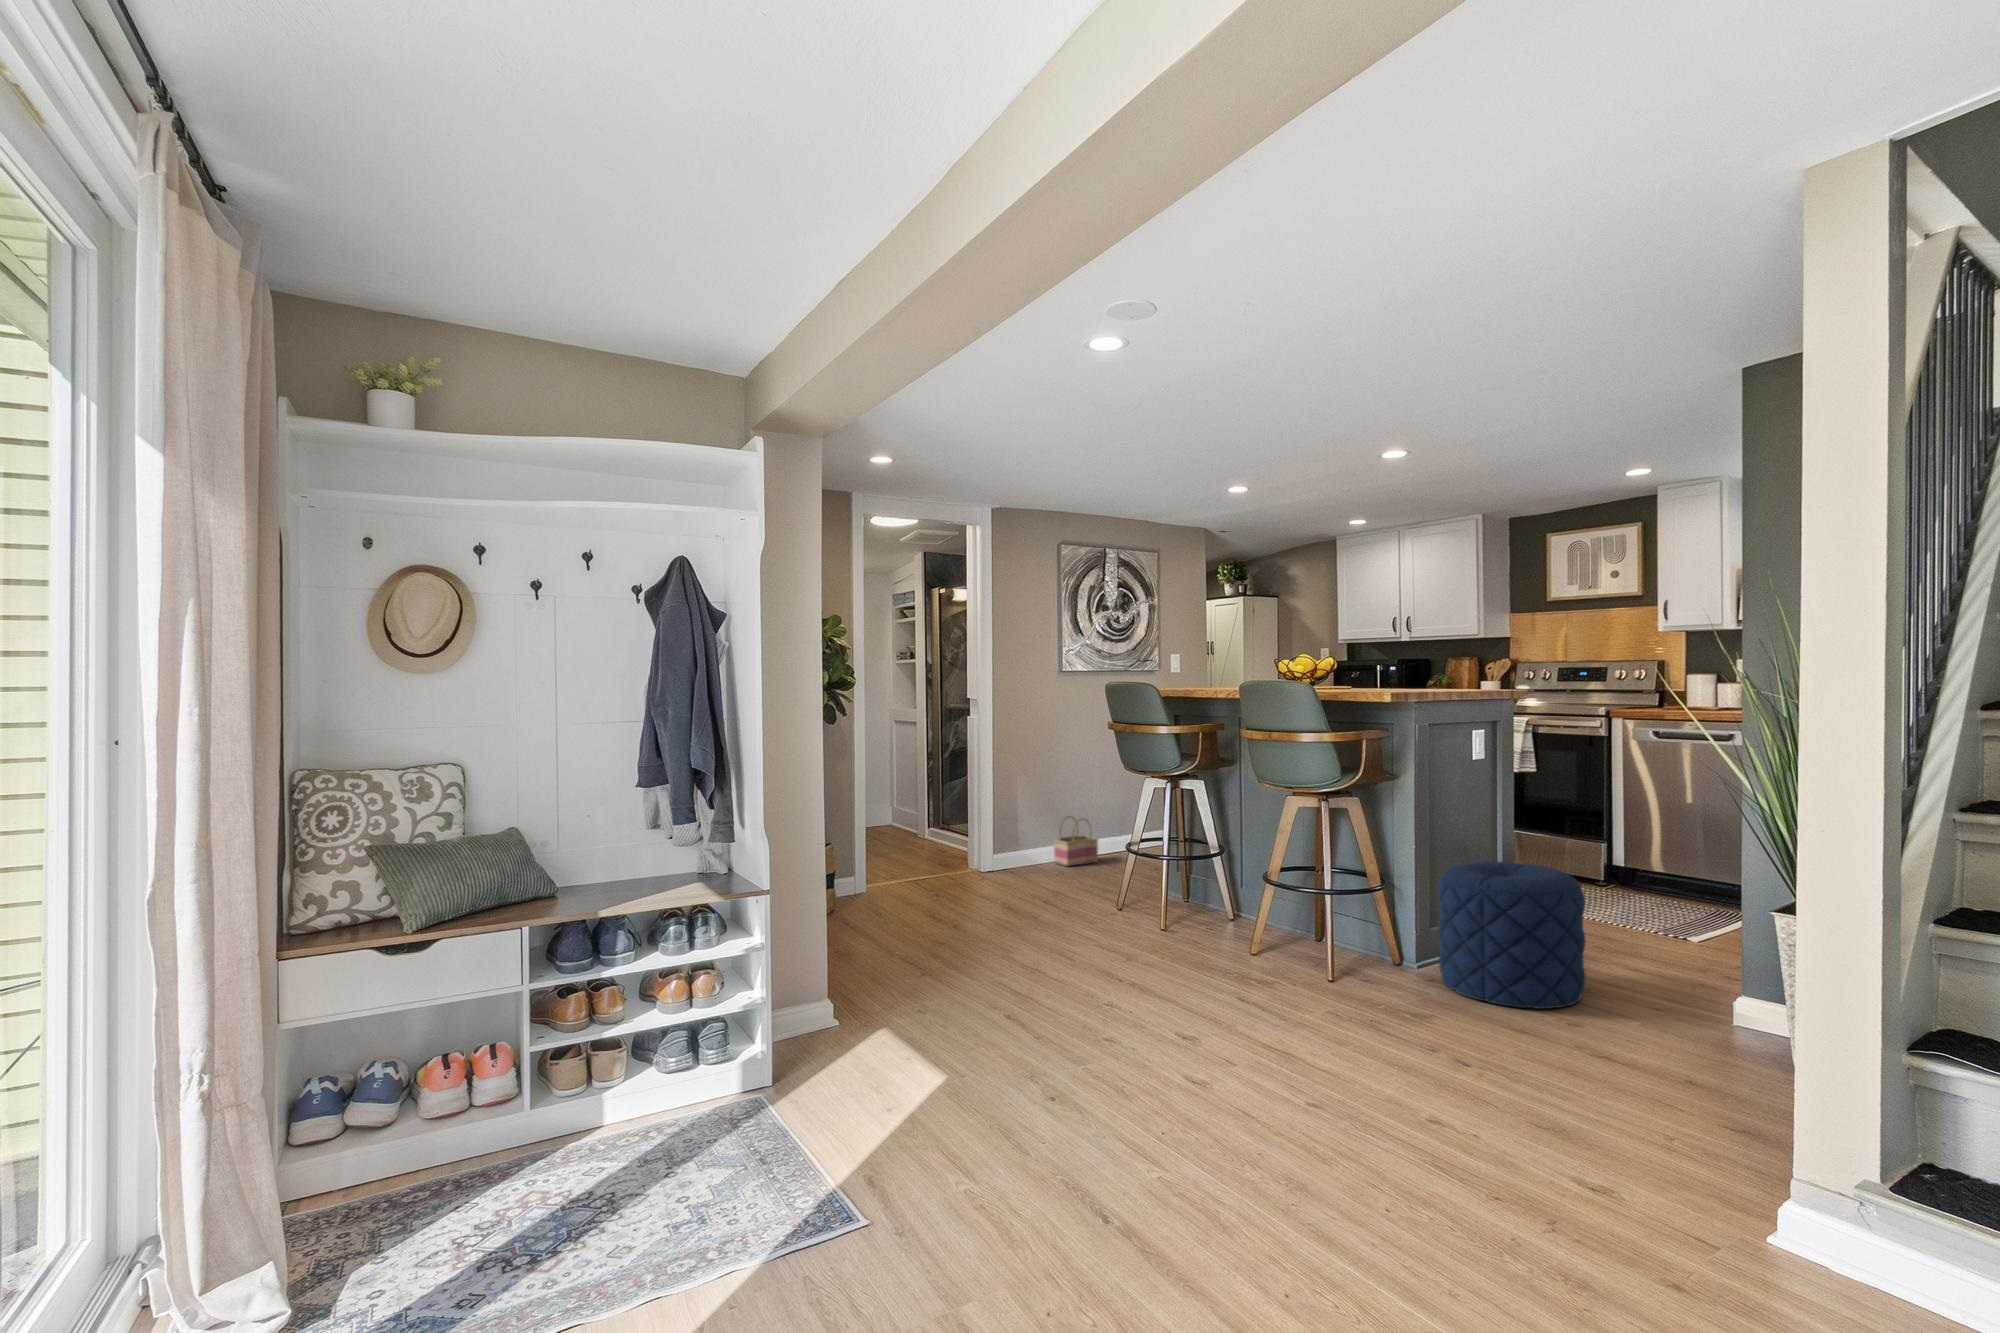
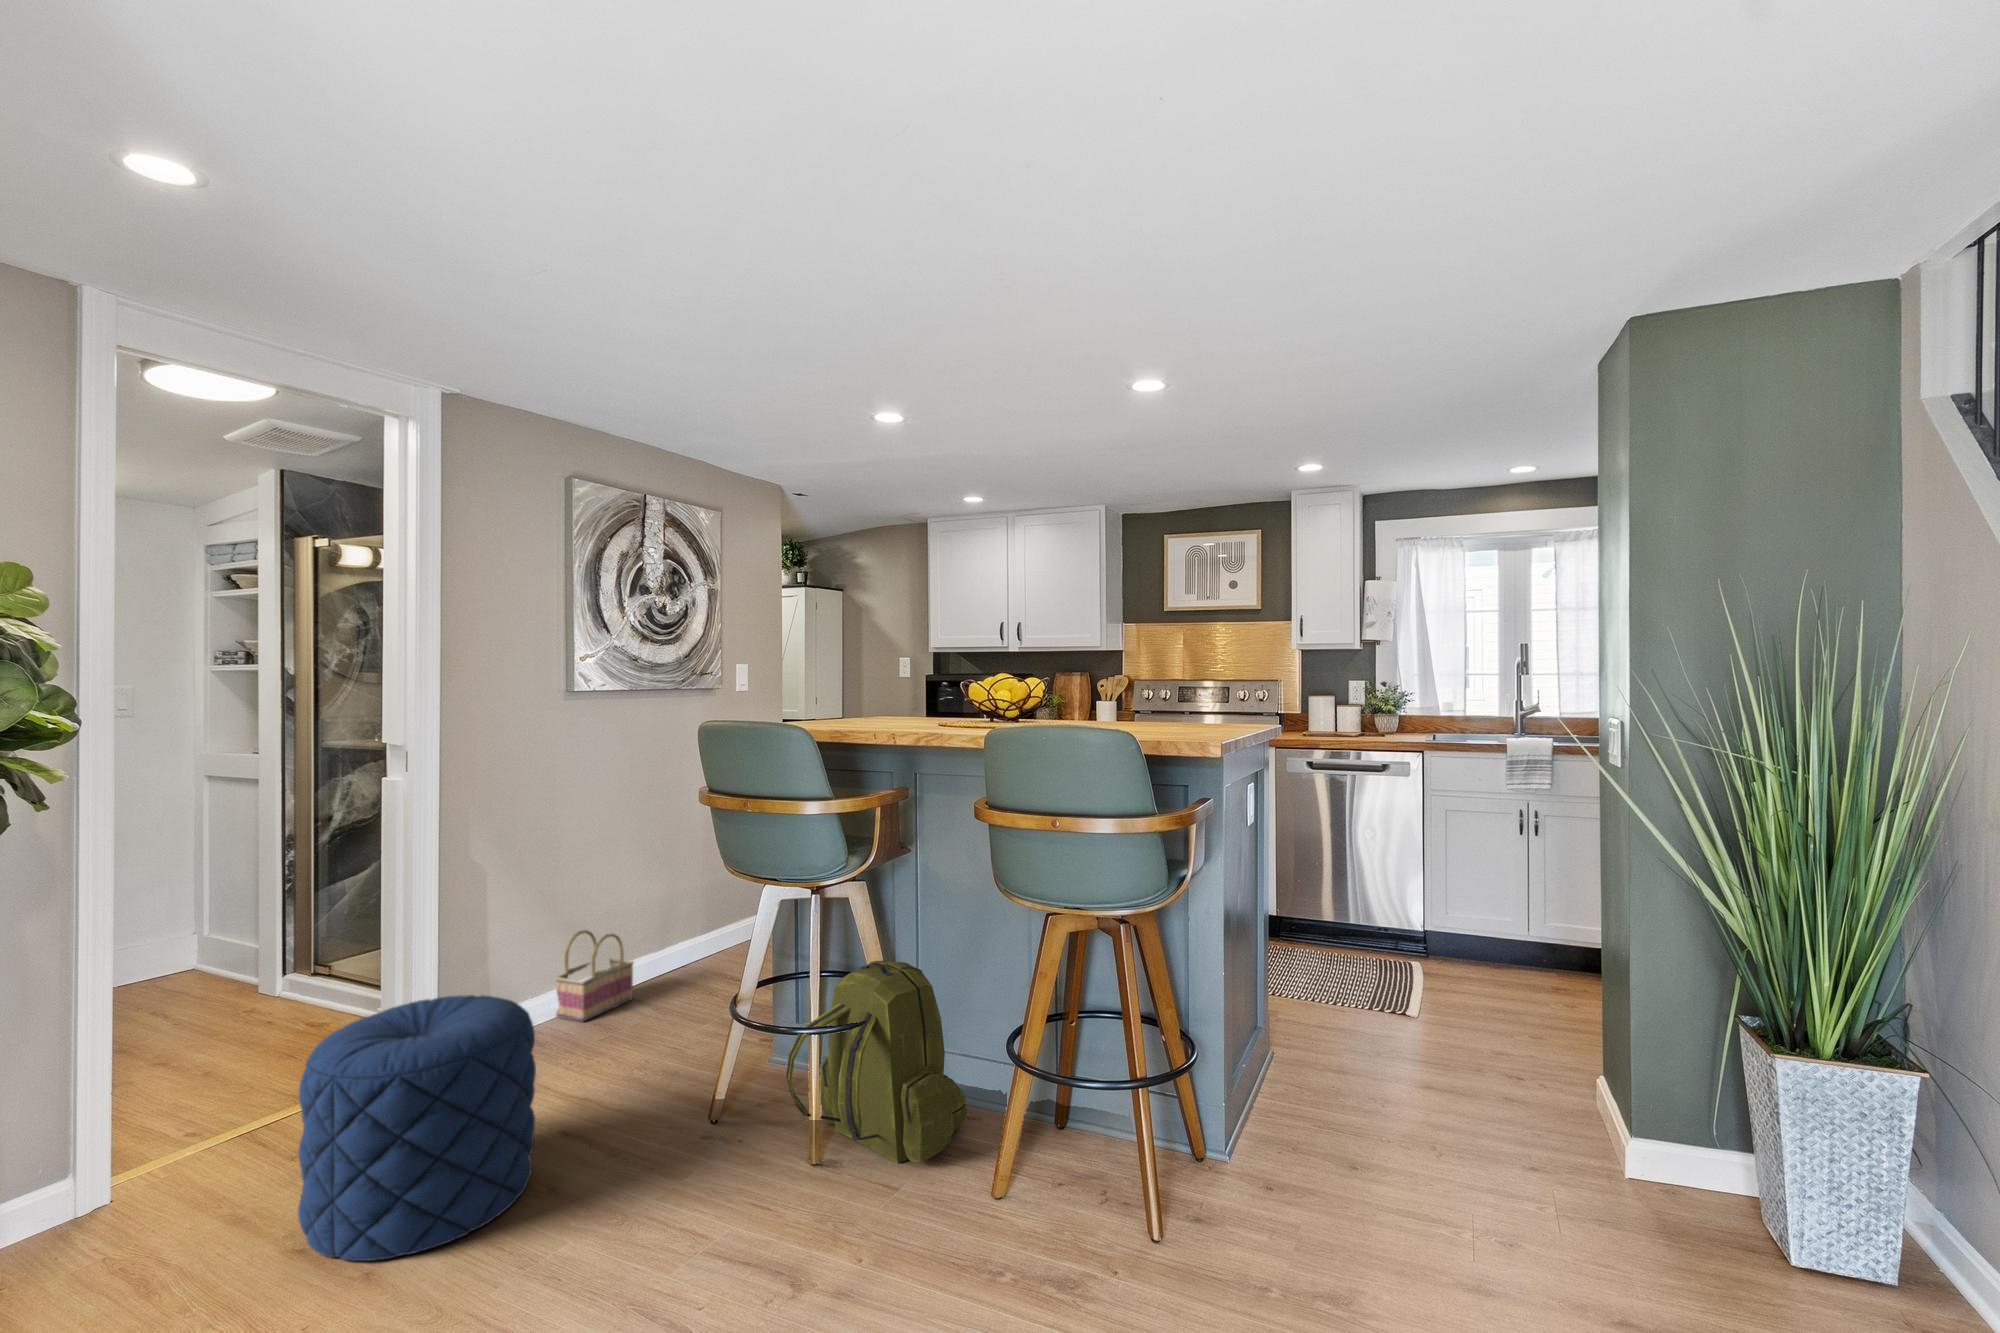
backpack: none [1145,822,1250,931] -> present [786,961,967,1163]
pouf: present [1438,861,1586,1009] -> present [298,995,536,1261]

